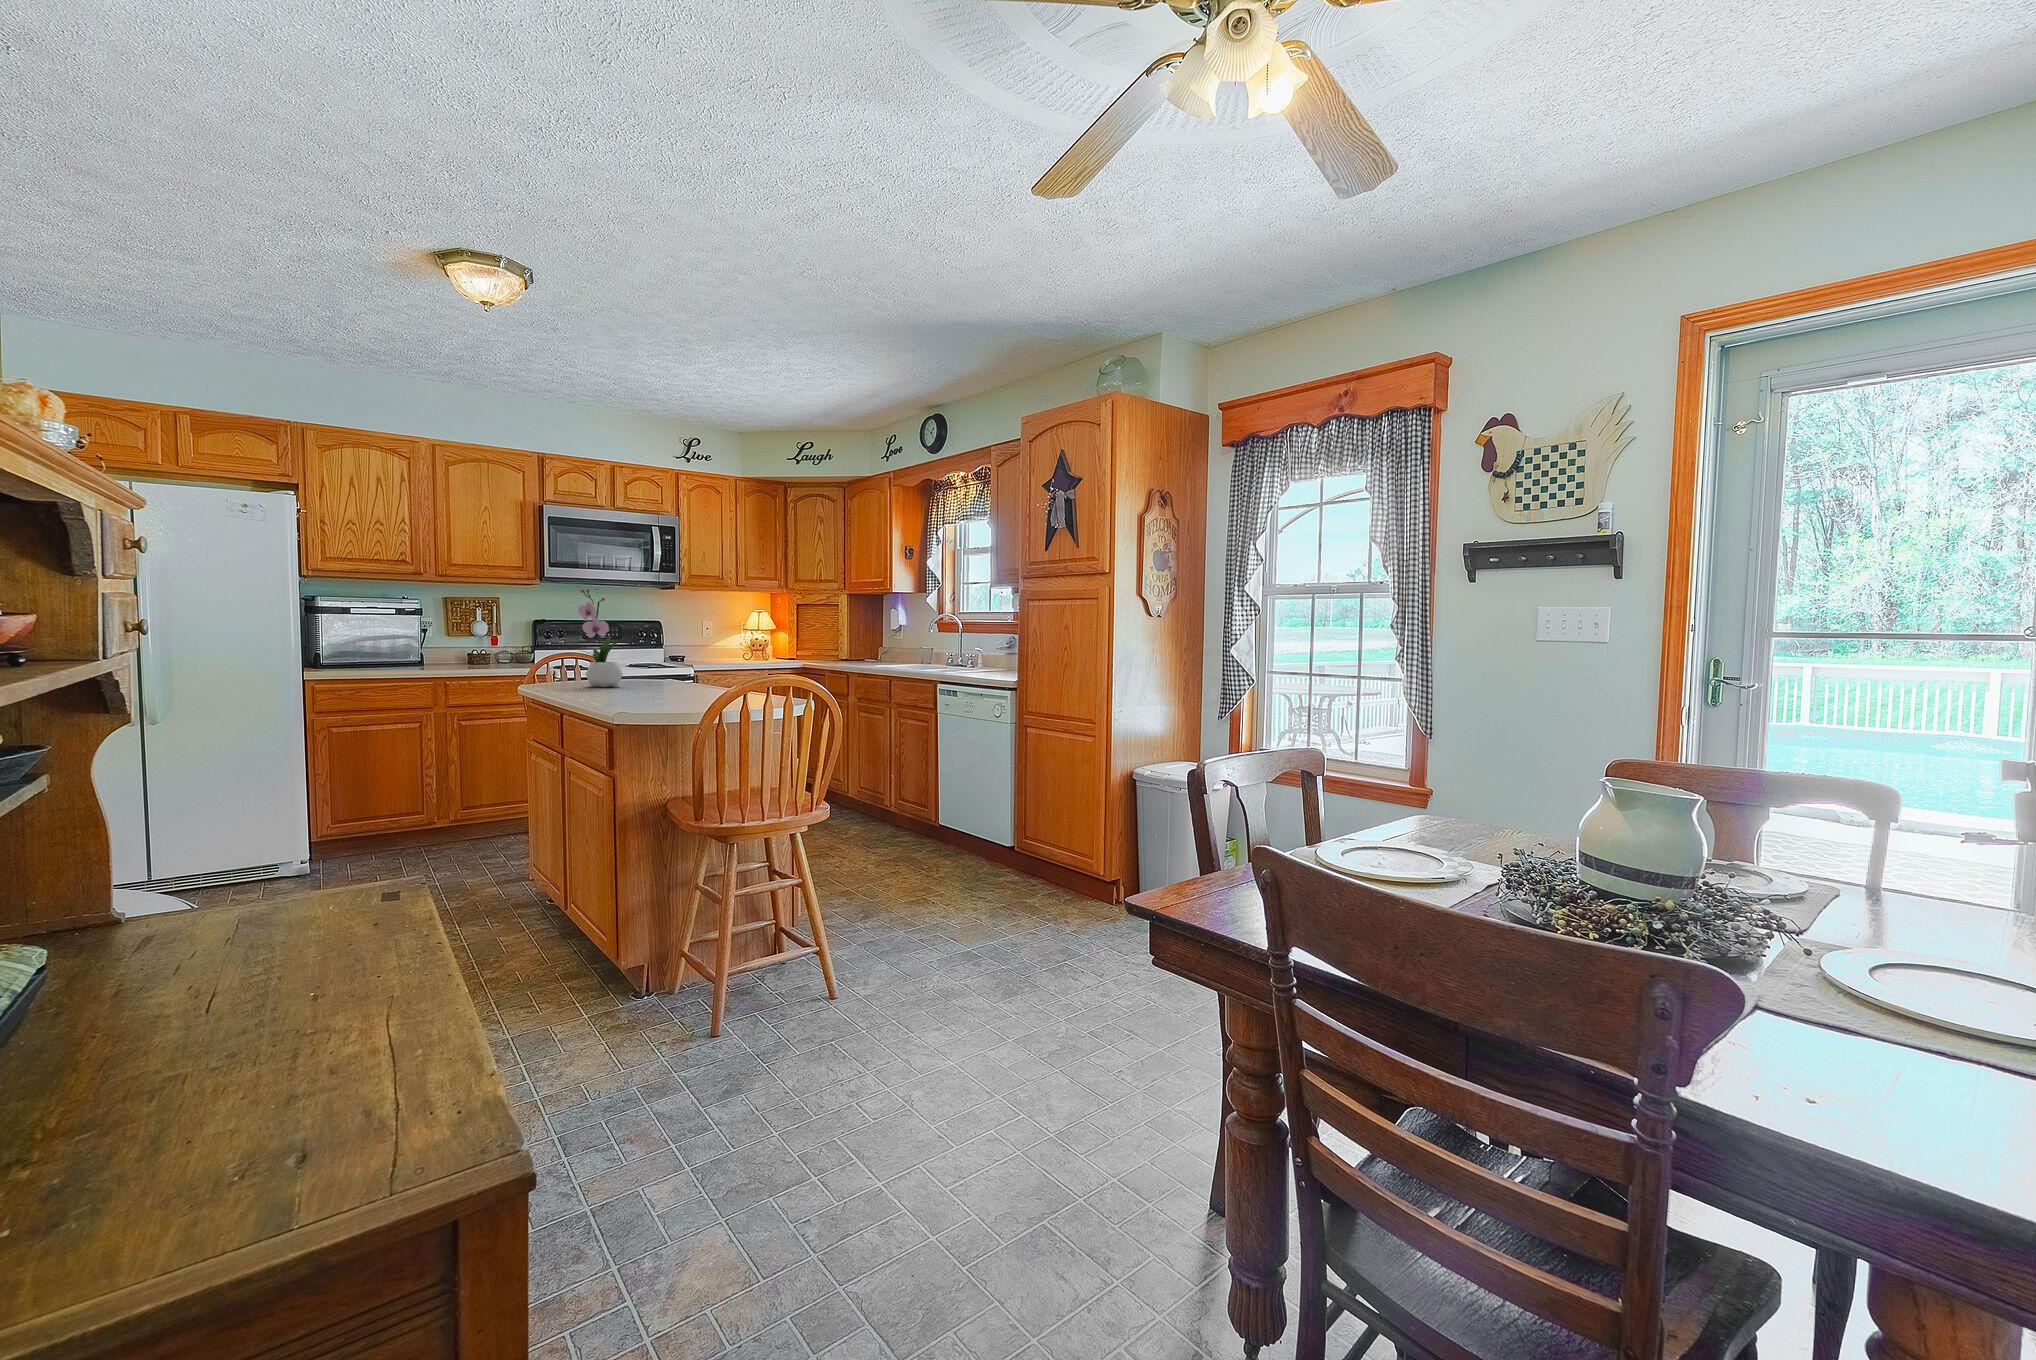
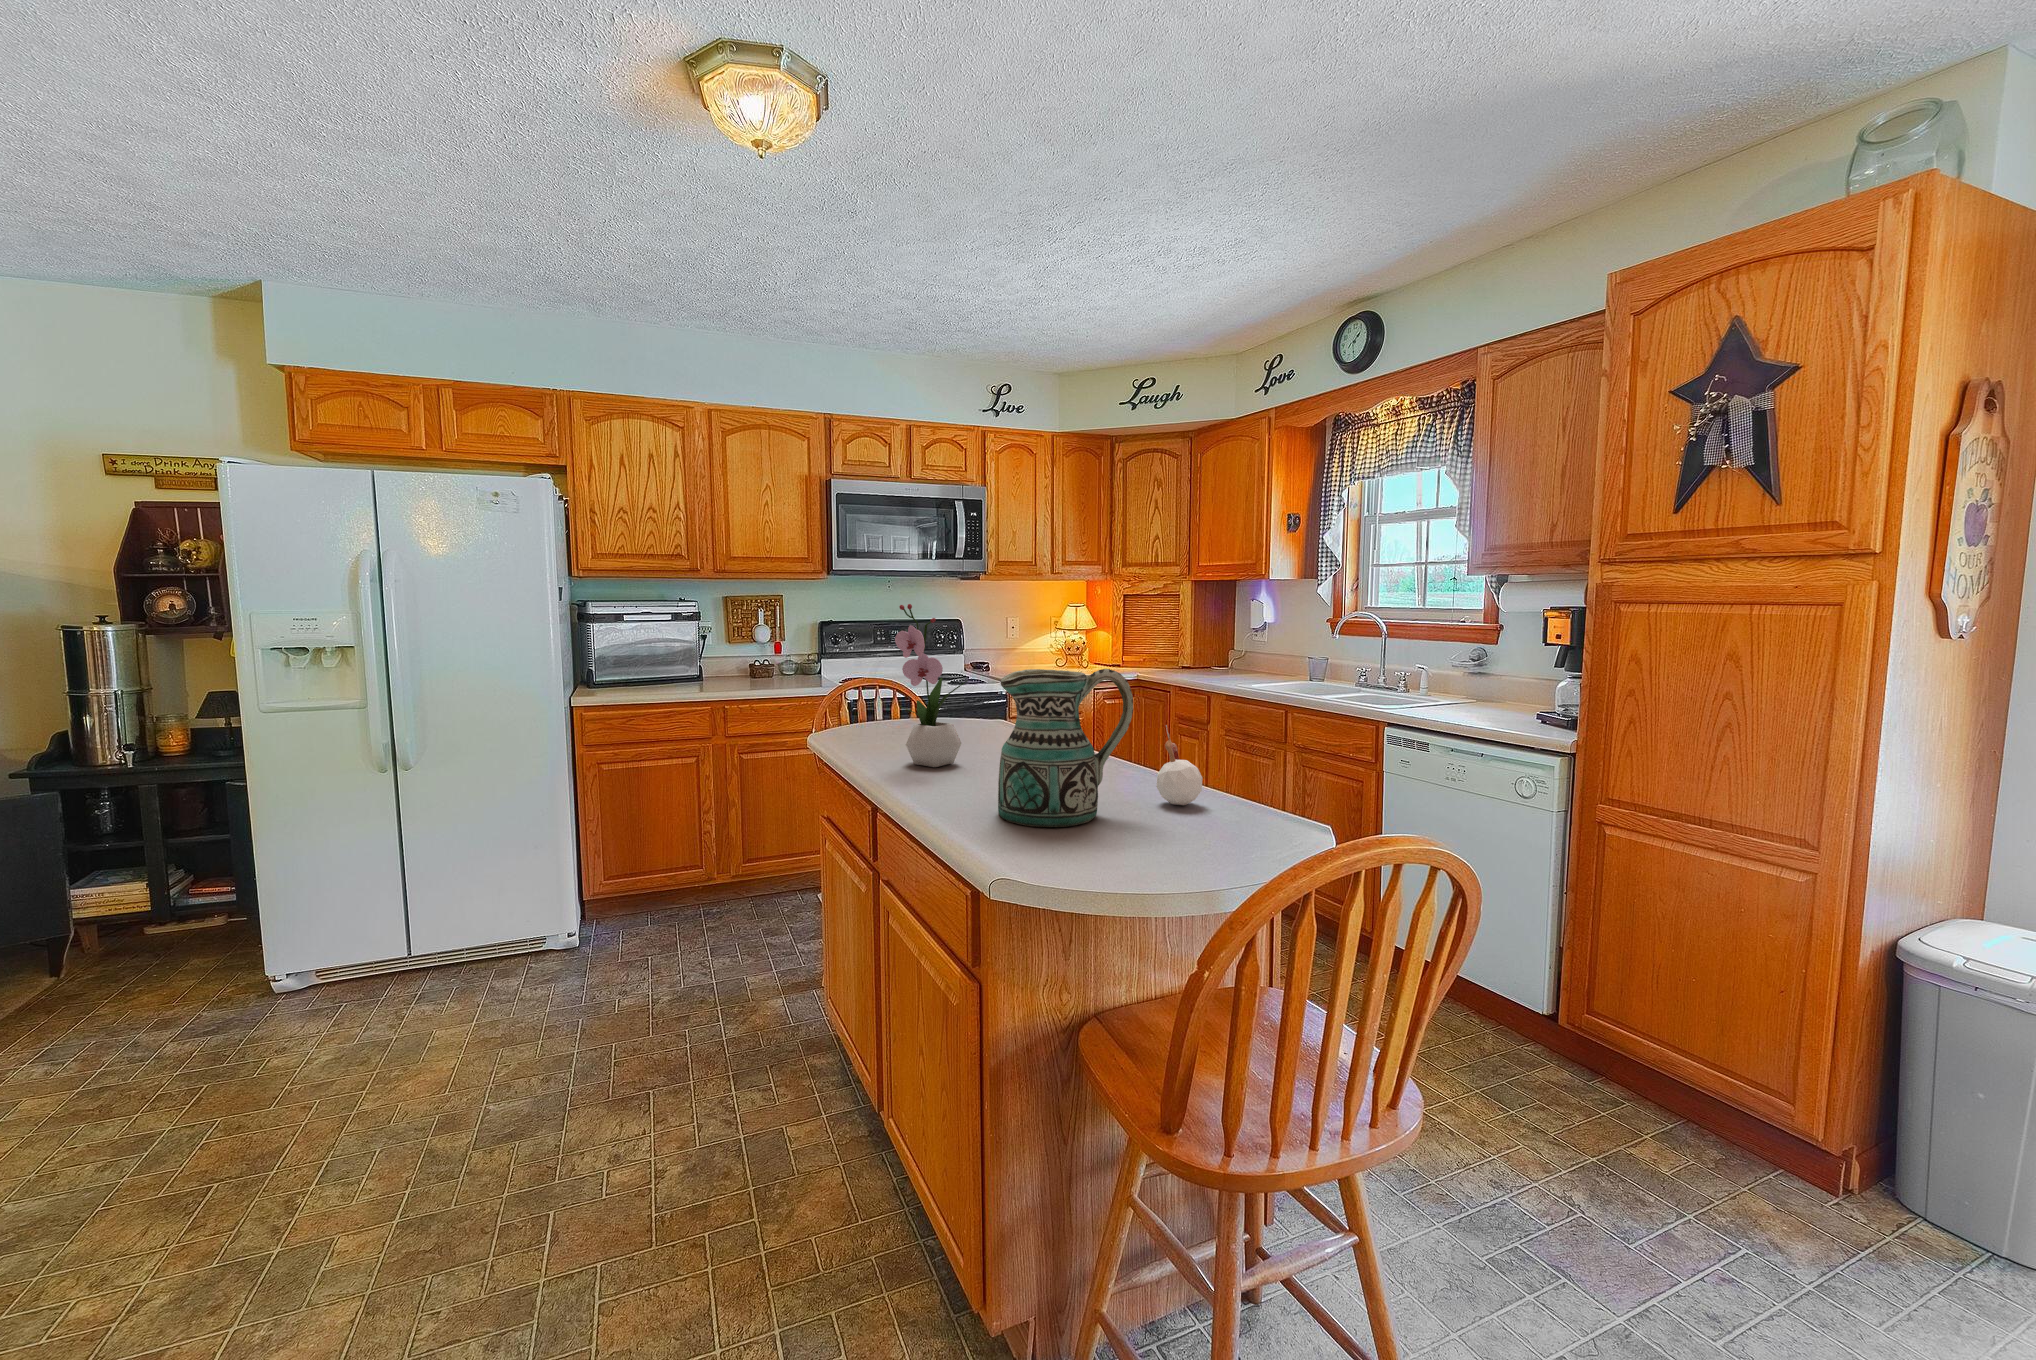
ceramic pitcher: none [632,620,709,698] -> present [998,669,1133,827]
candle: none [727,654,753,695] -> present [1156,725,1203,805]

